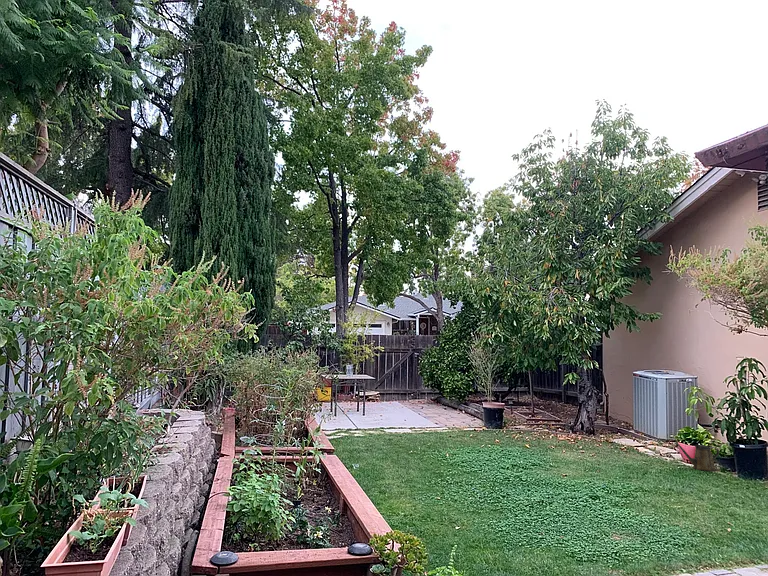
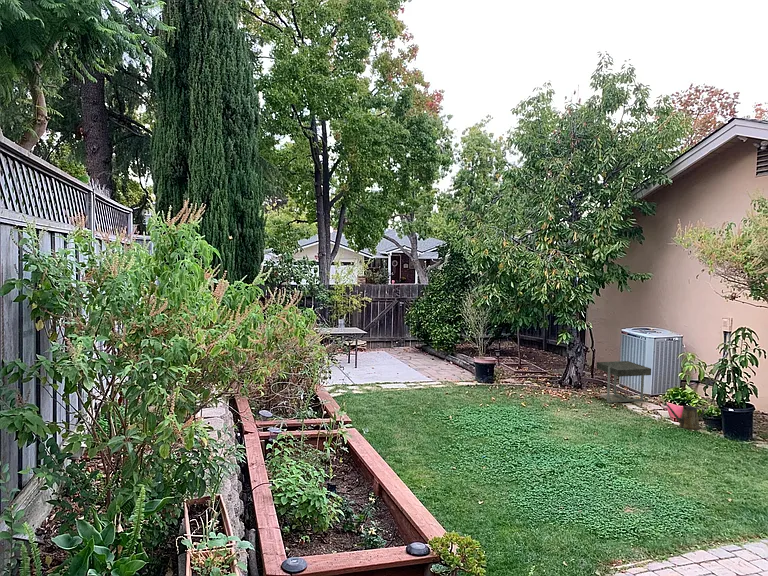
side table: none [606,403,664,446] -> present [597,361,651,403]

